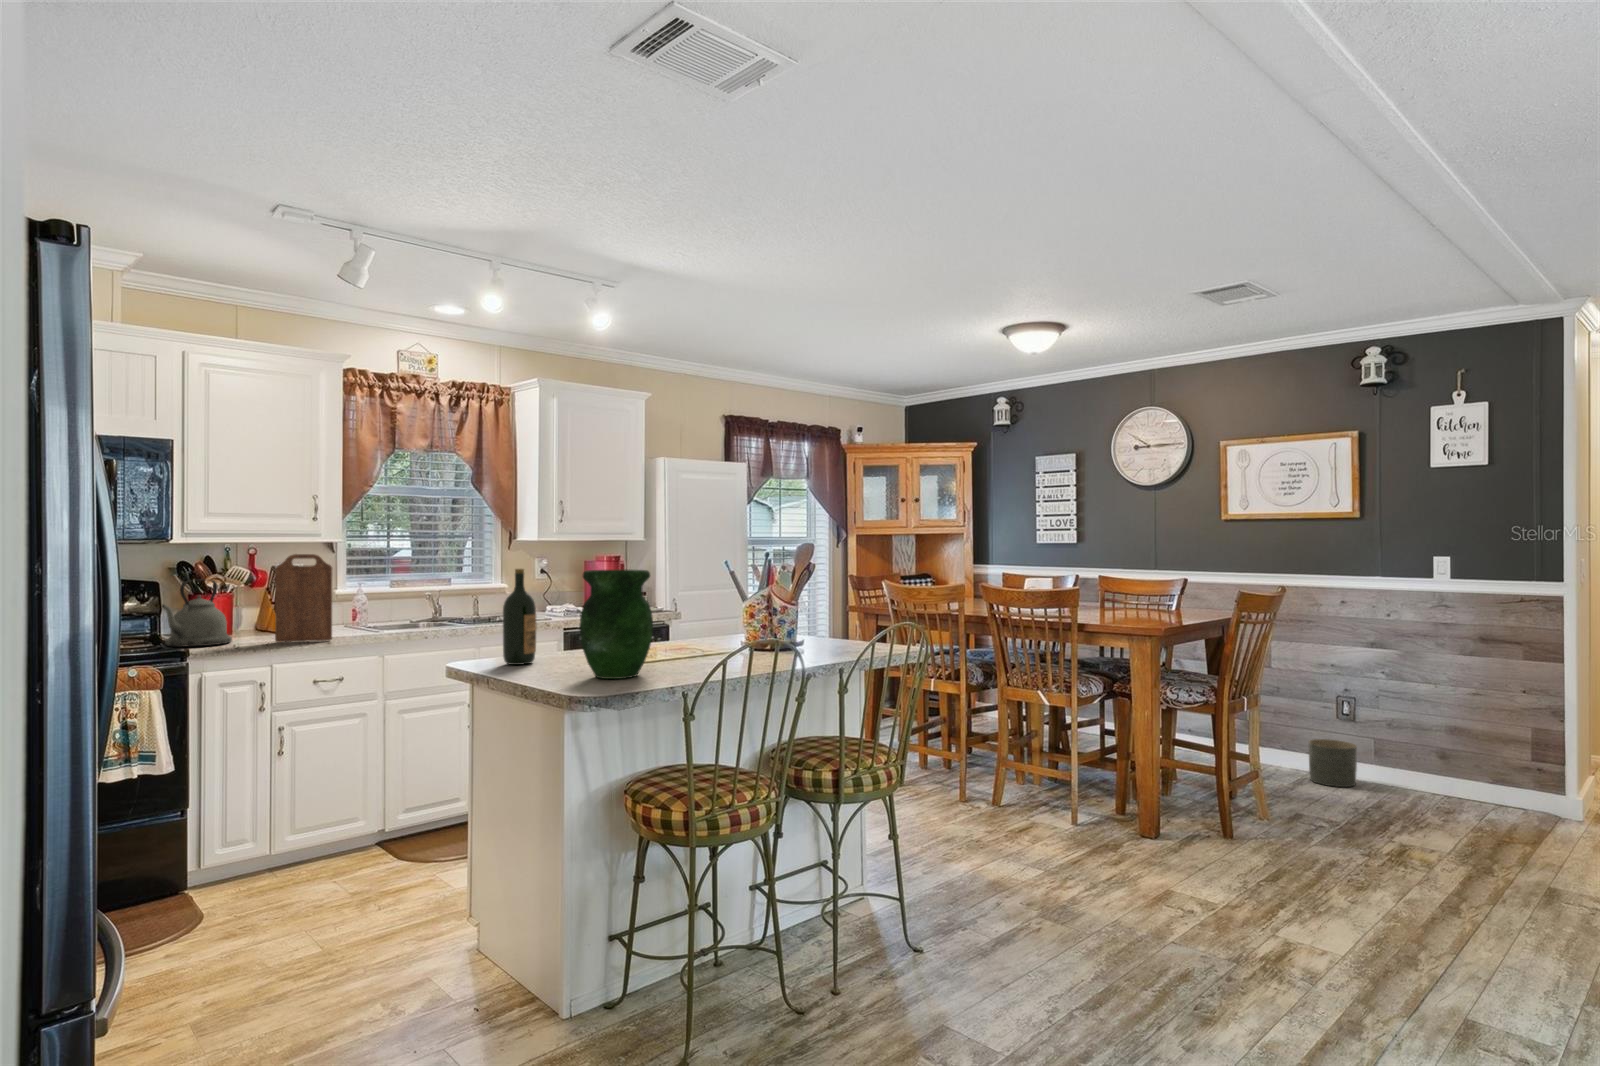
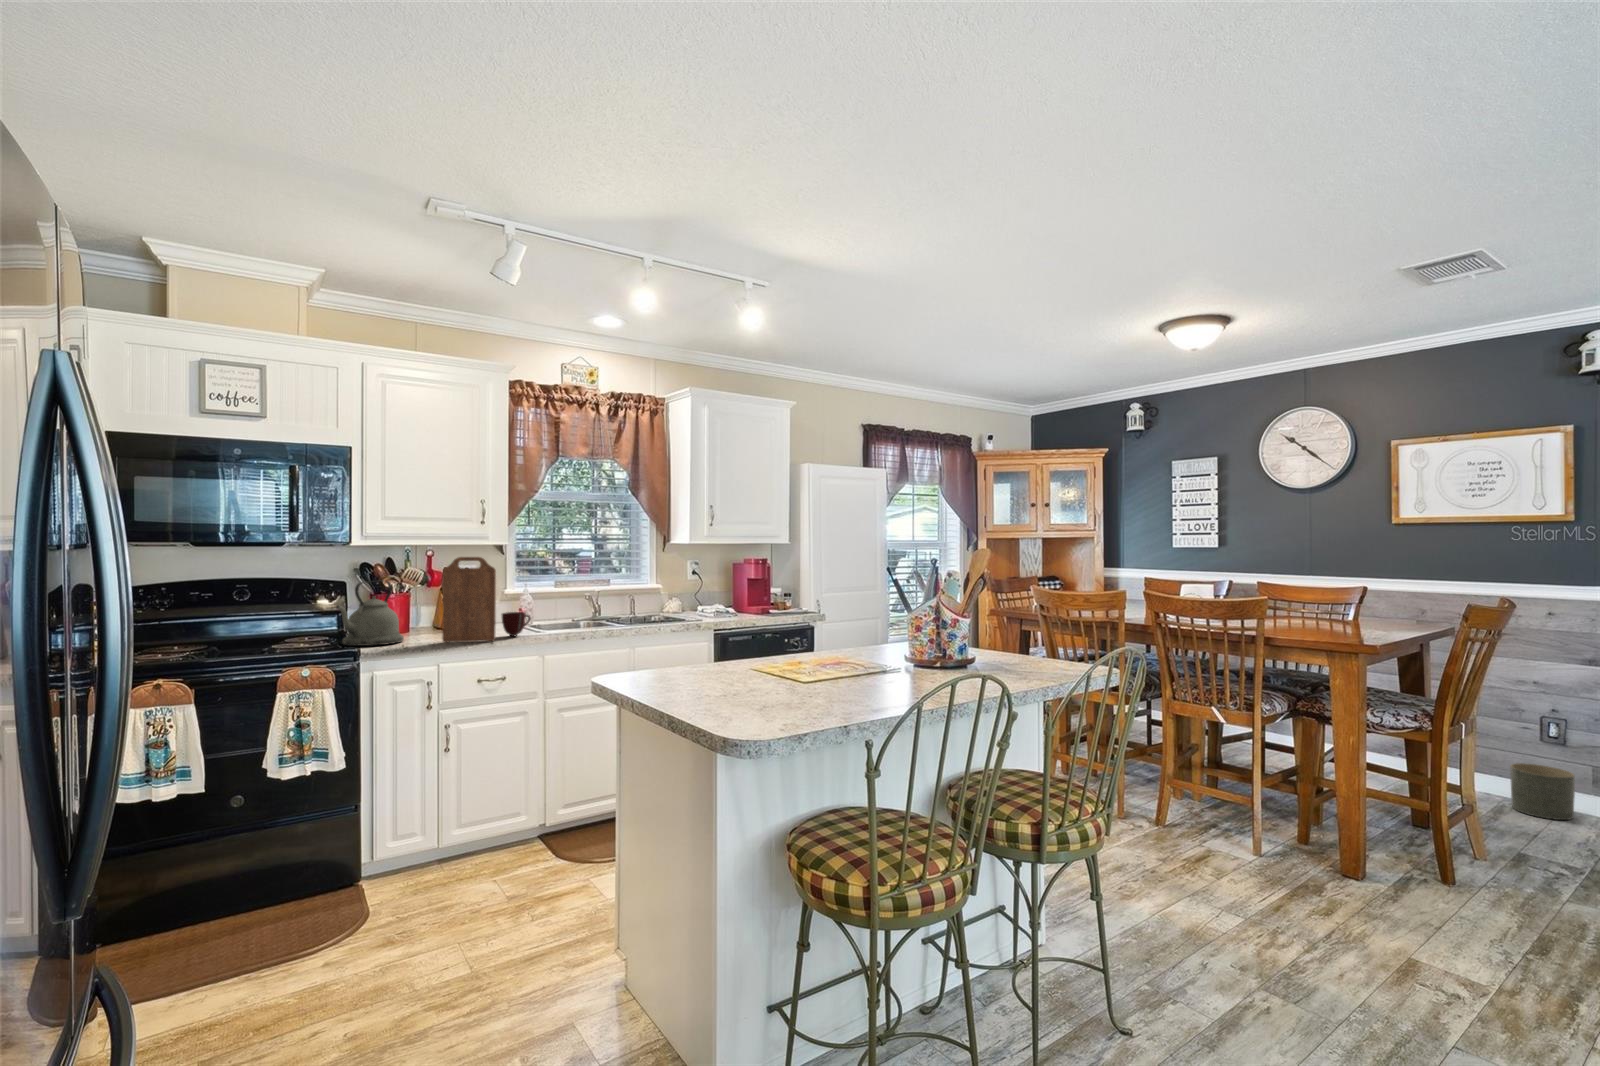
wine bottle: present [503,569,536,665] -> none [652,576,688,681]
vase: present [580,569,653,679] -> none [735,579,819,708]
mug: none [337,612,368,636] -> present [502,612,531,636]

